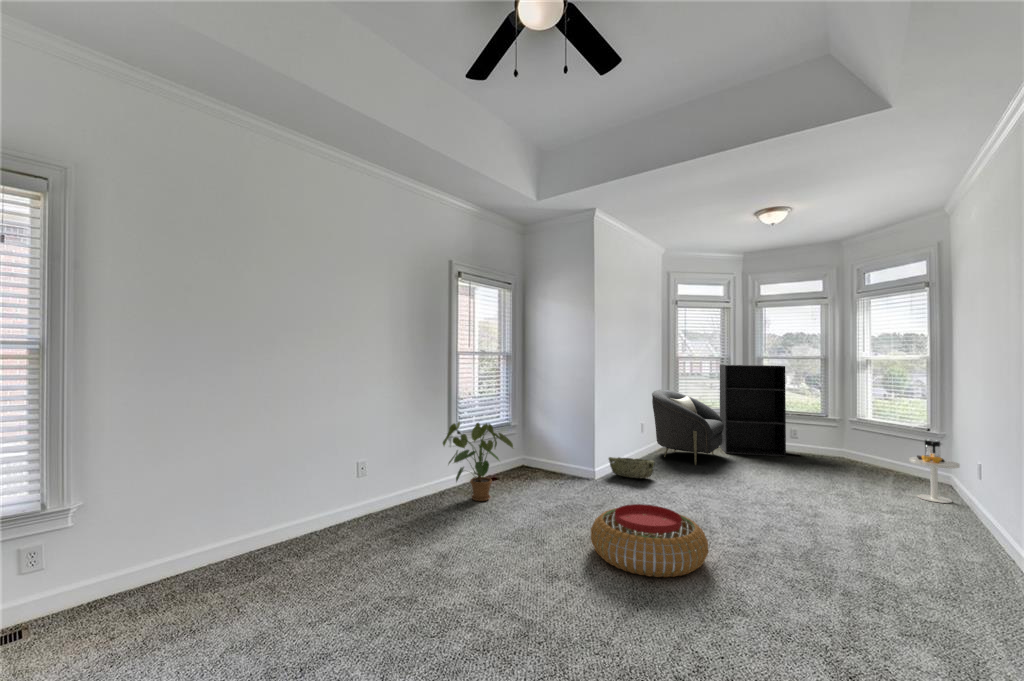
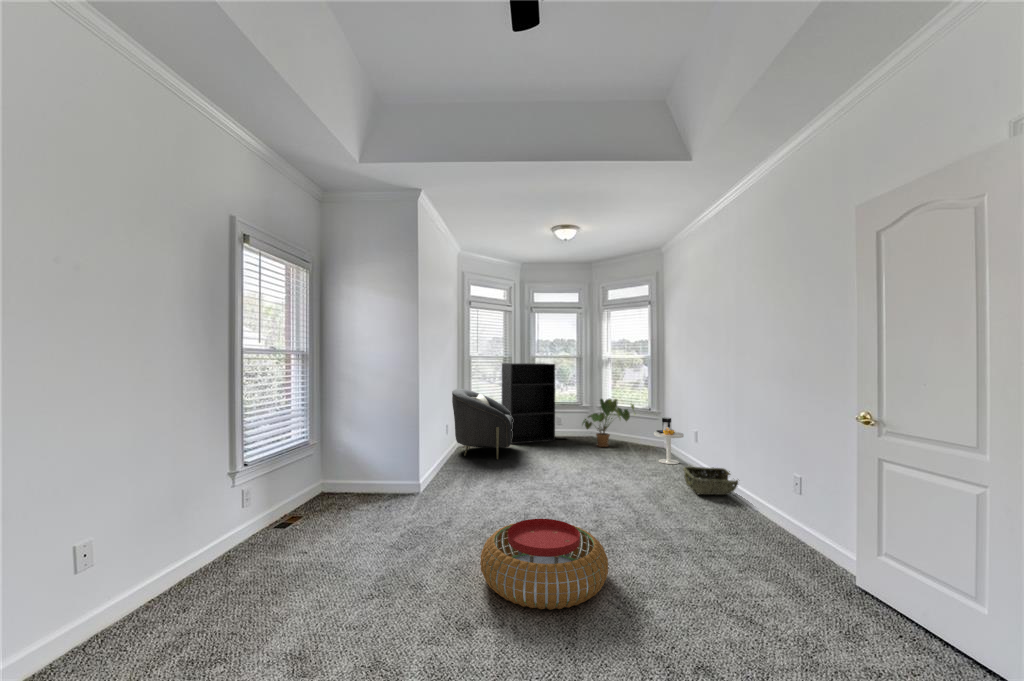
house plant: present [443,422,513,501] -> present [583,399,634,447]
woven basket: present [609,457,655,478] -> present [683,467,738,495]

